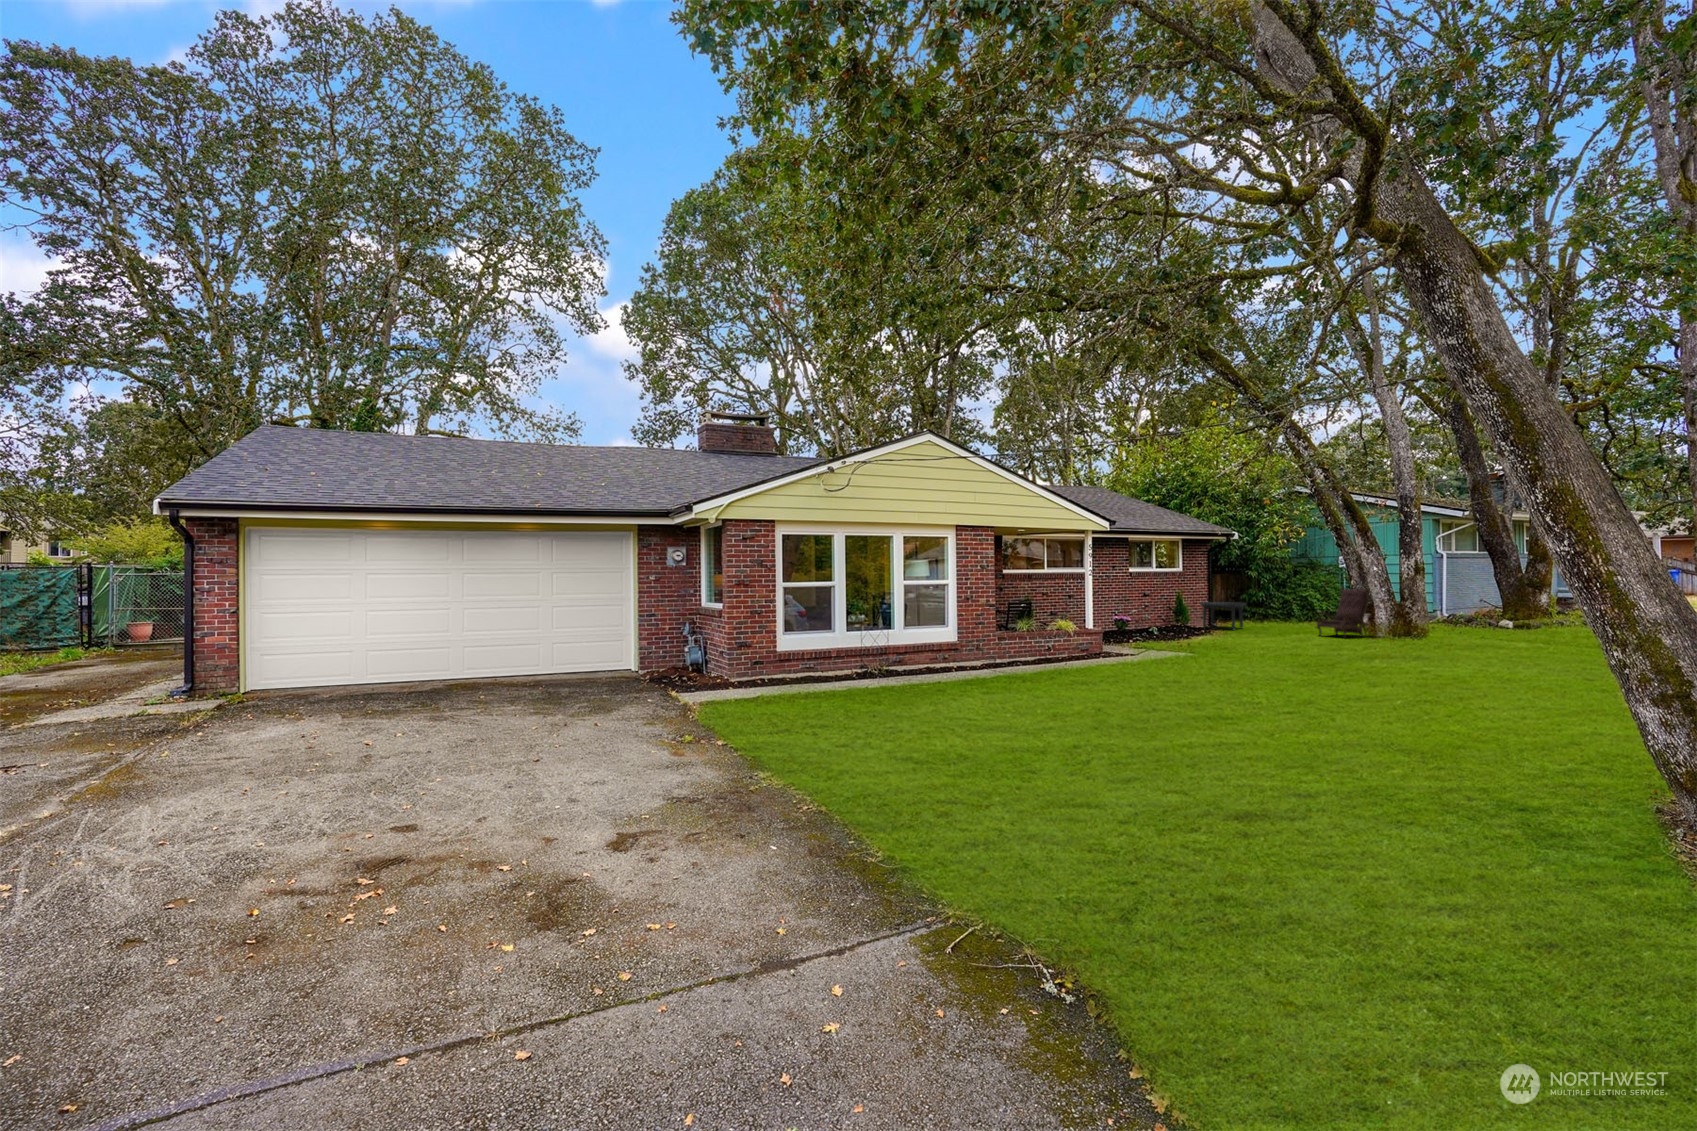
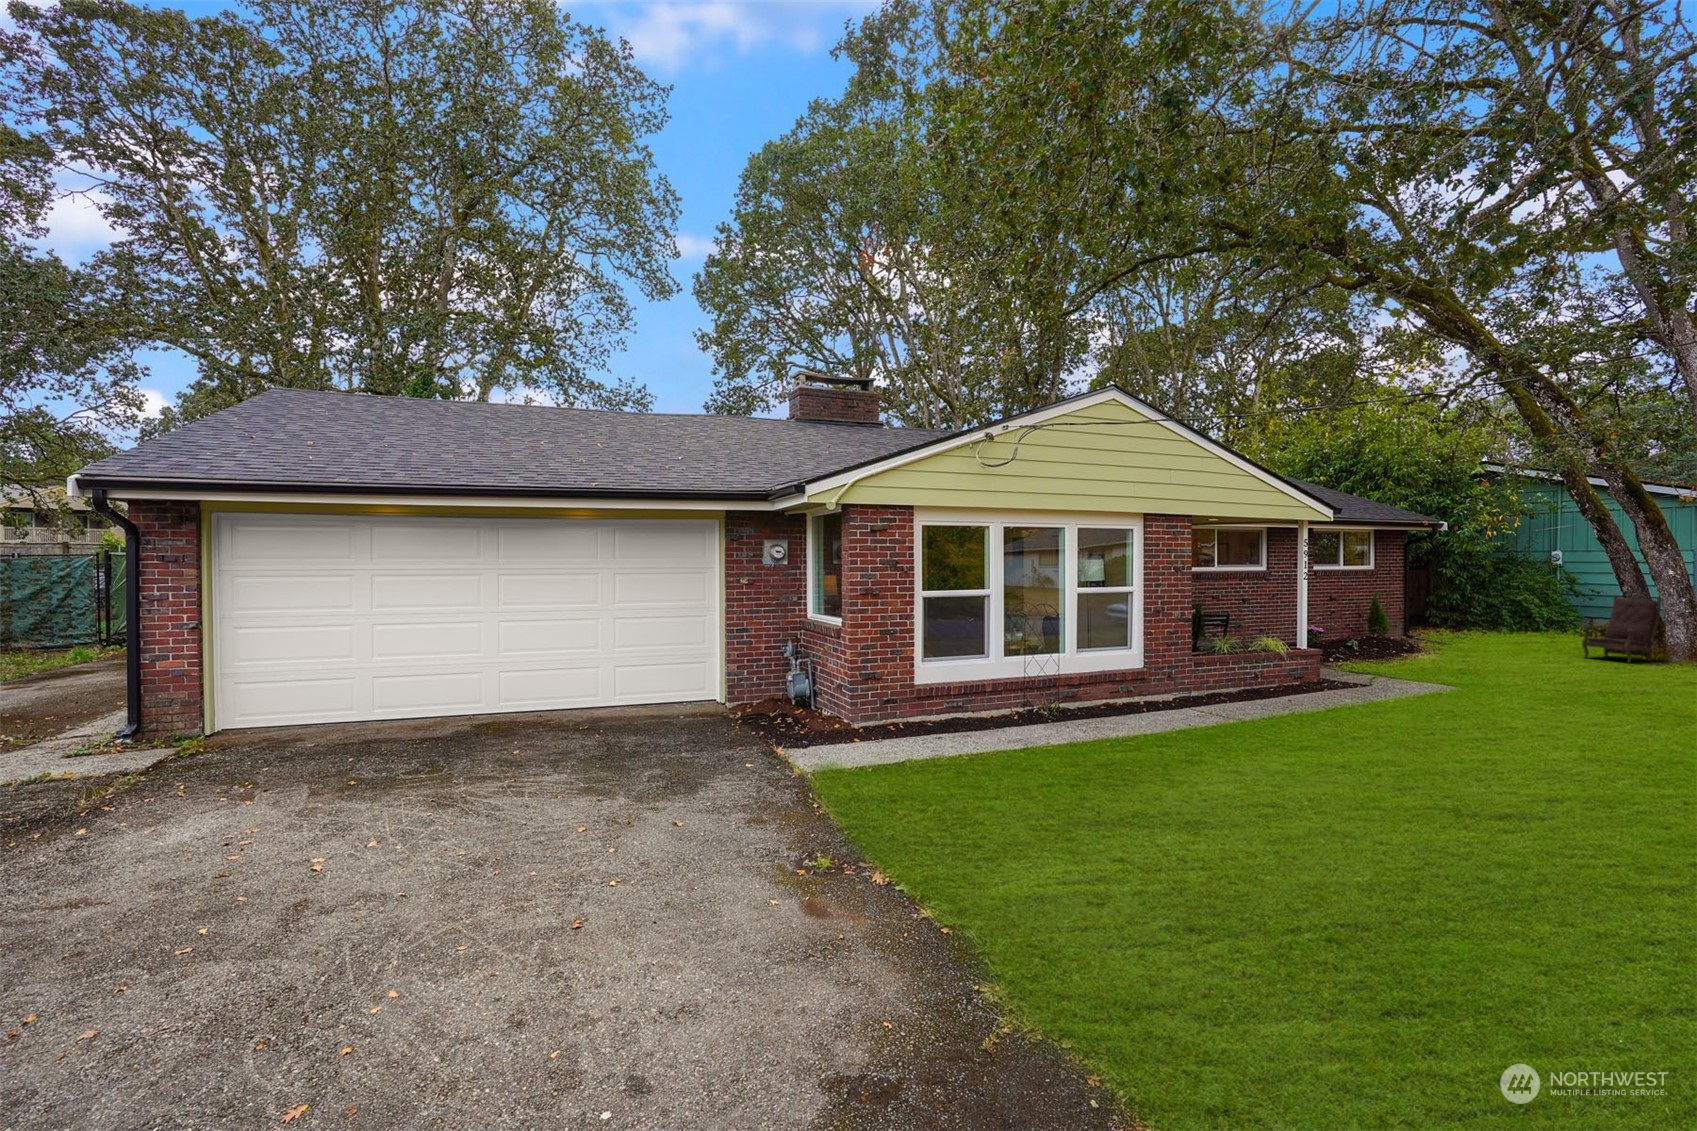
round table: present [1200,602,1246,630] -> none [1398,609,1468,646]

